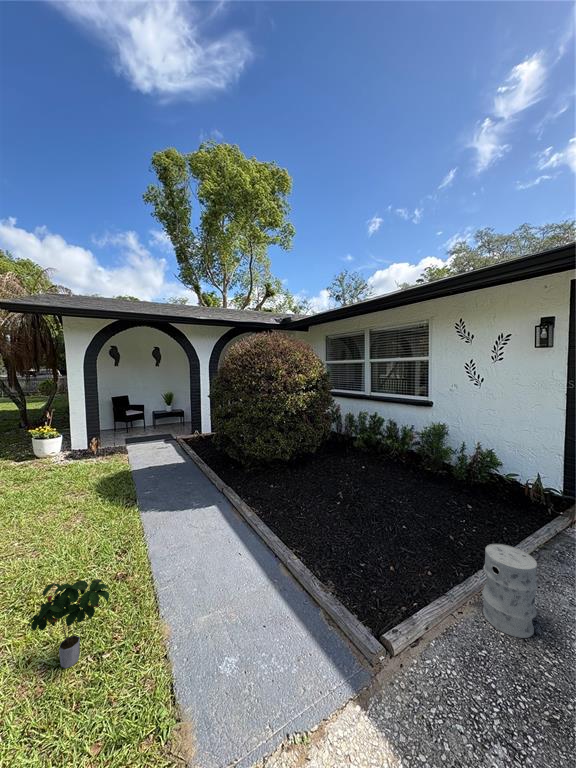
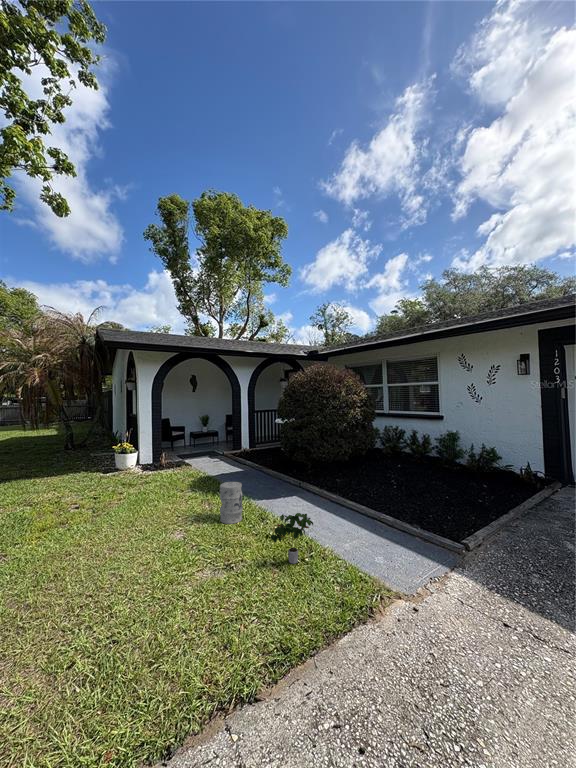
trash can: present [482,544,537,638] -> present [220,482,243,524]

